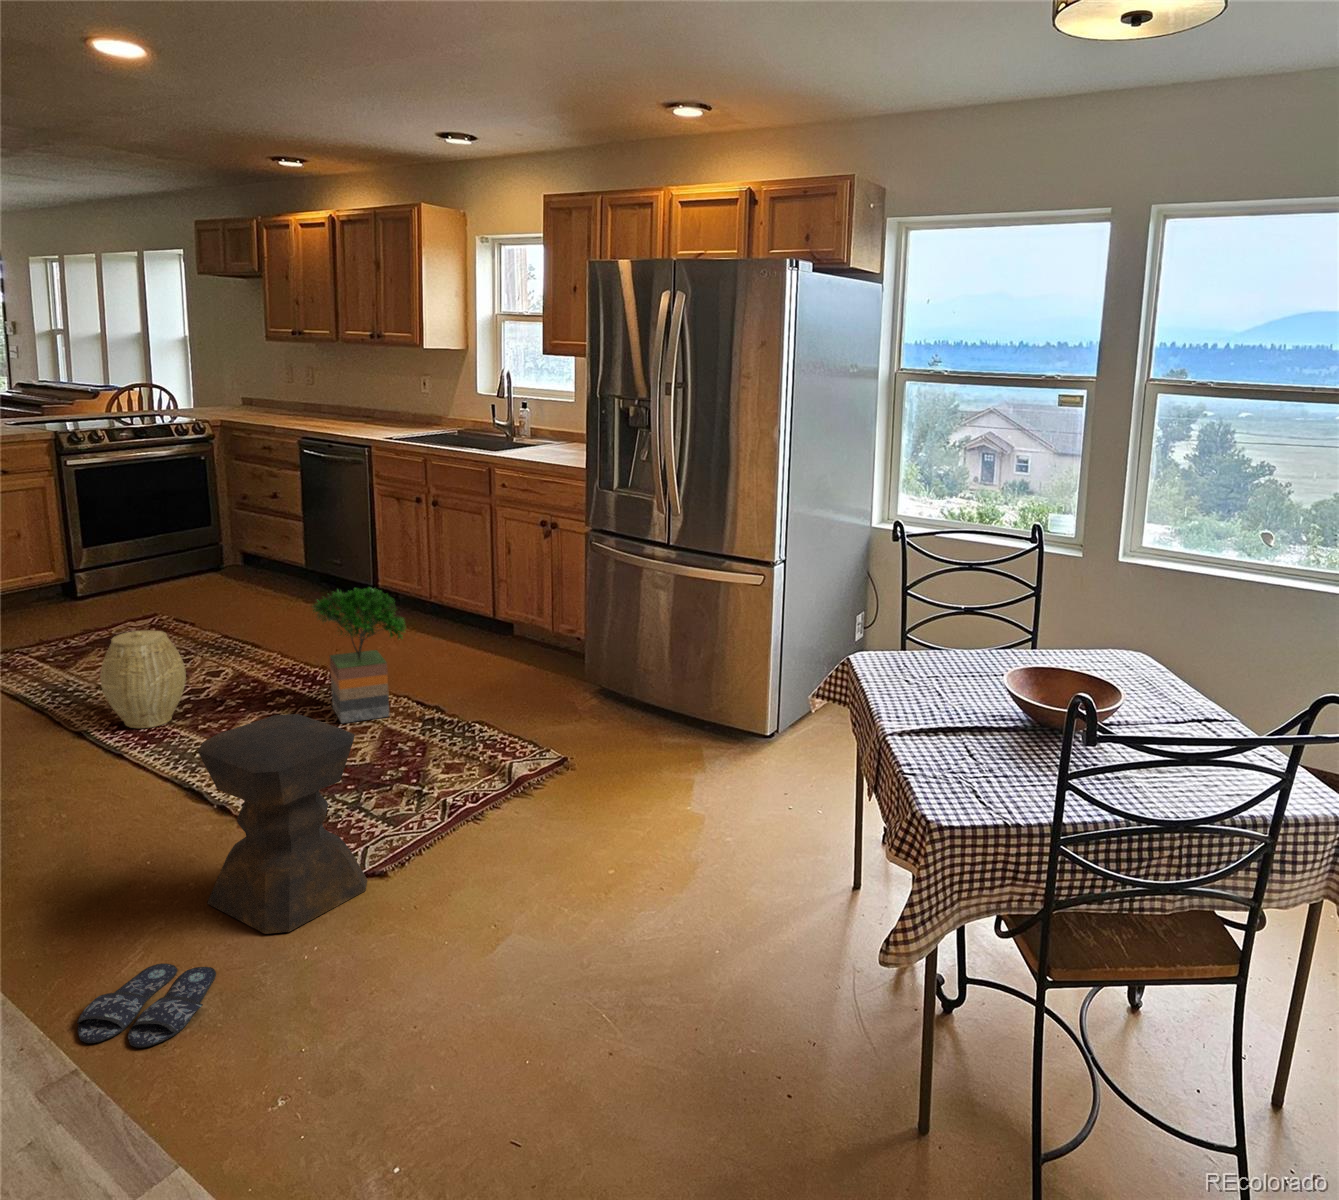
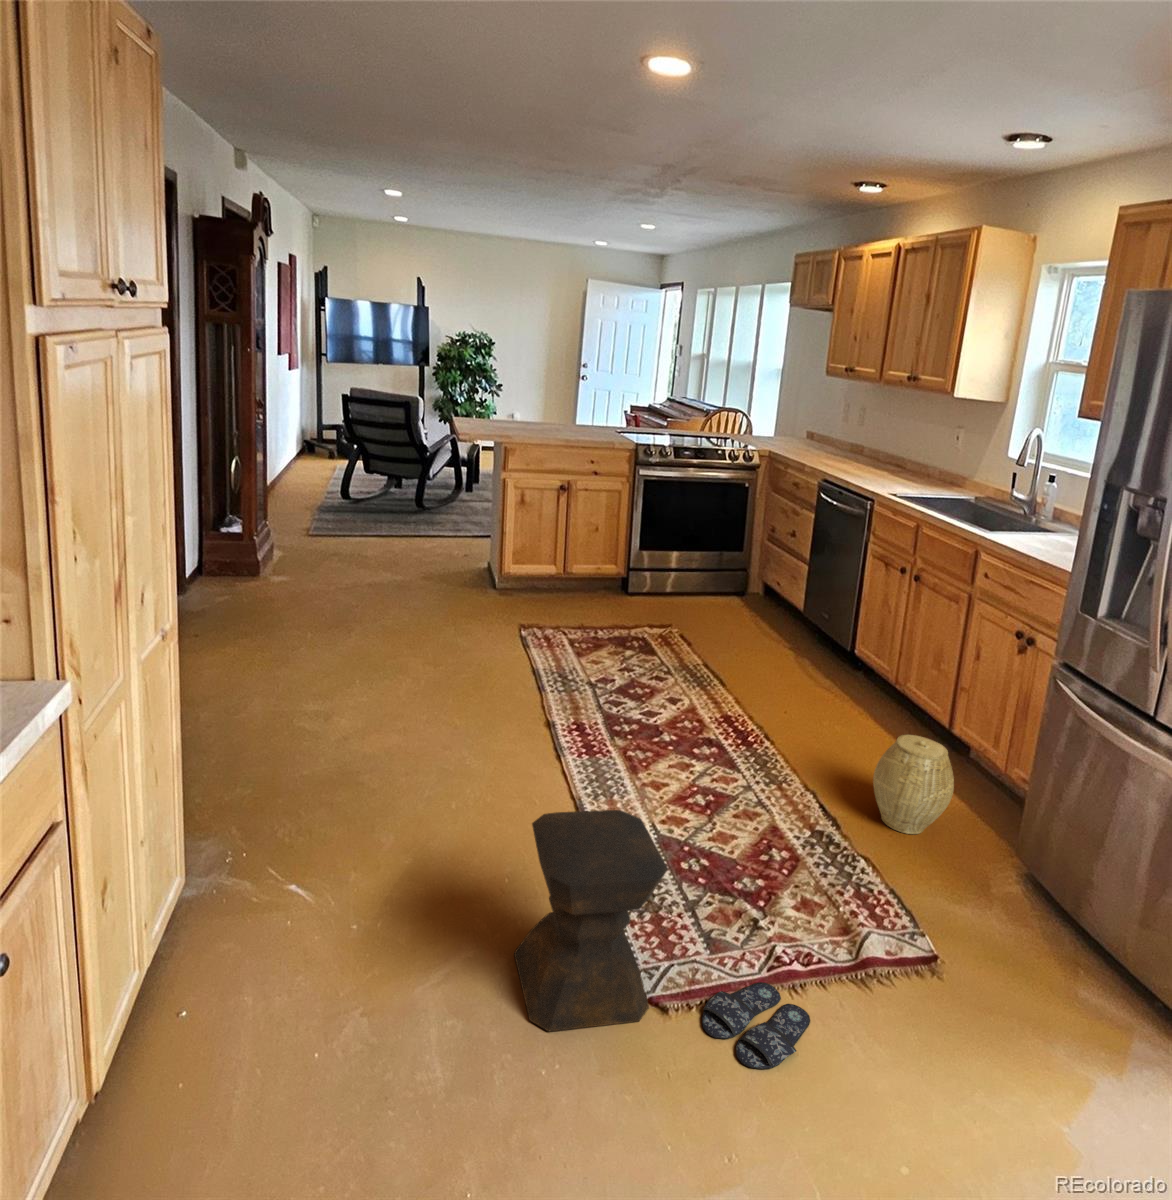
potted tree: present [312,588,406,723] -> none [739,671,829,810]
woven basket: present [100,630,186,728] -> present [873,735,954,834]
slippers: present [77,963,216,1048] -> present [702,982,810,1069]

